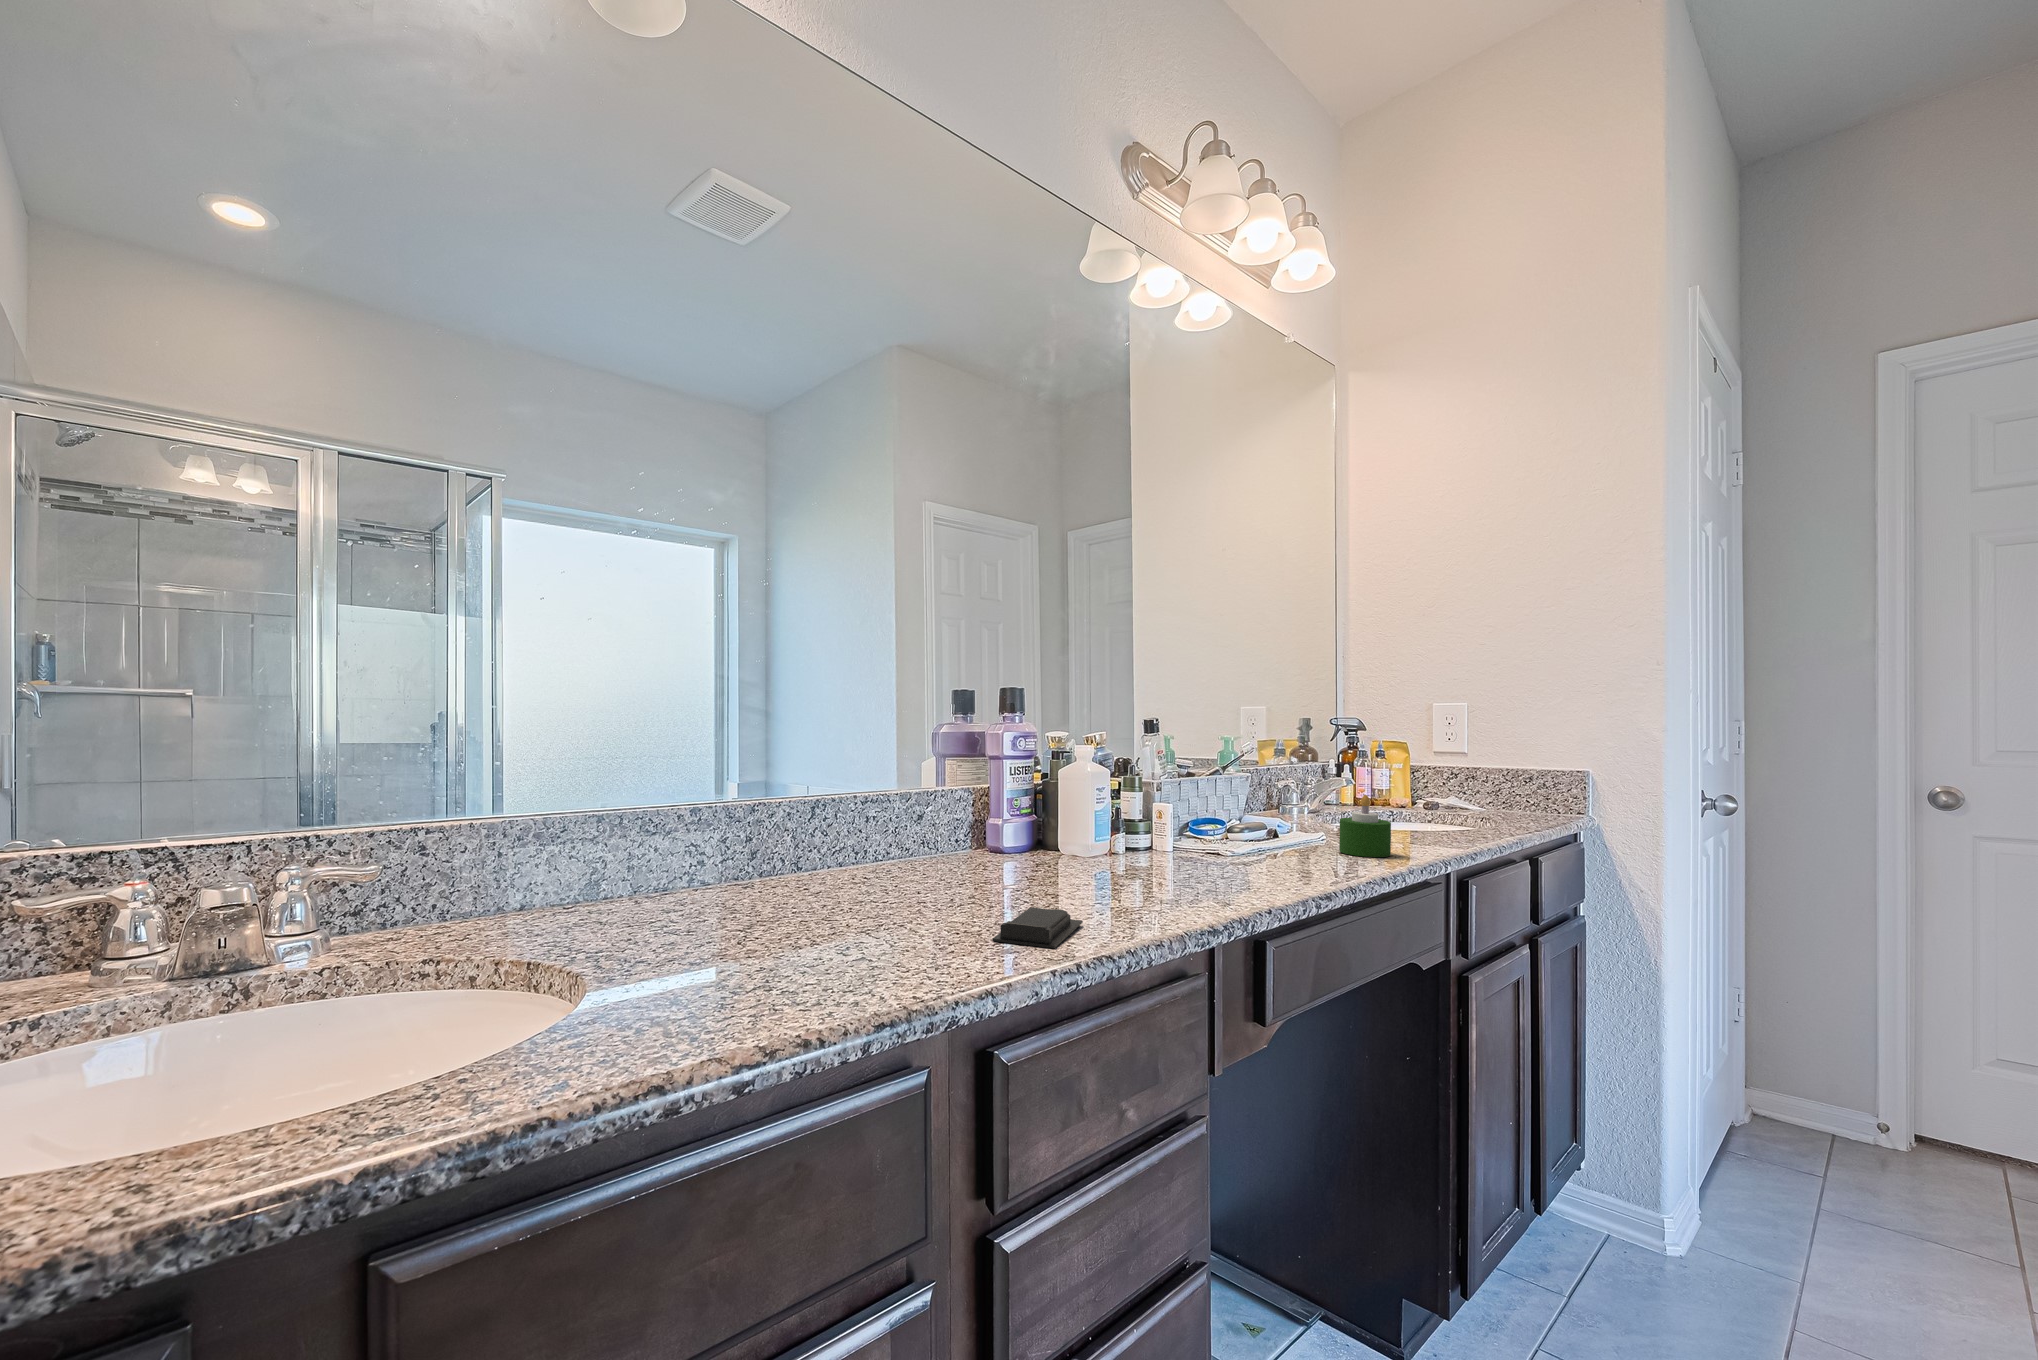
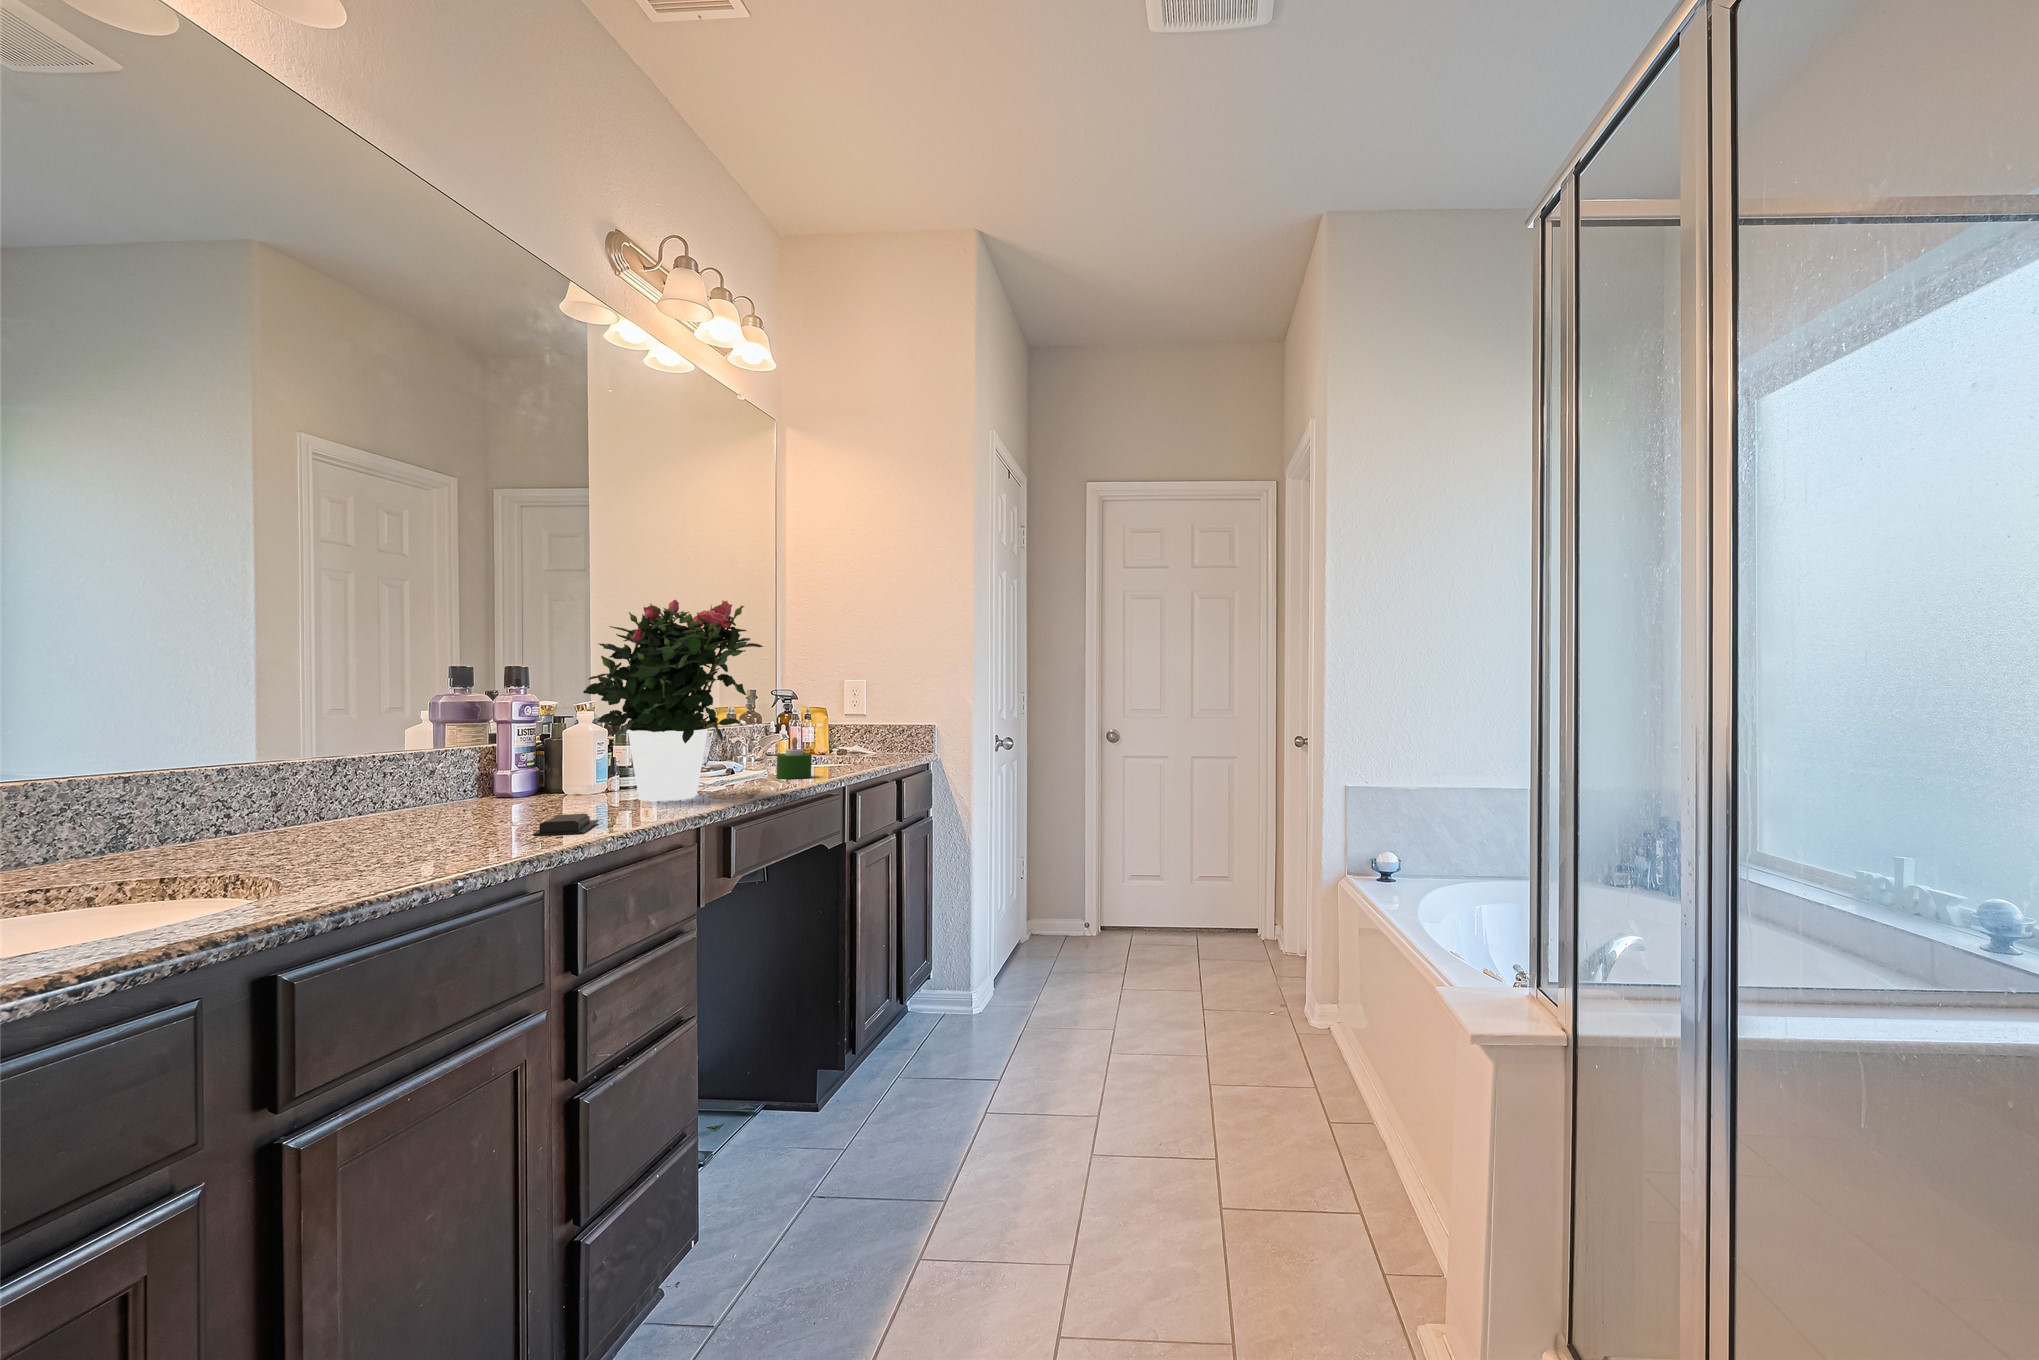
potted flower: none [1080,600,1319,885] -> present [583,600,763,801]

